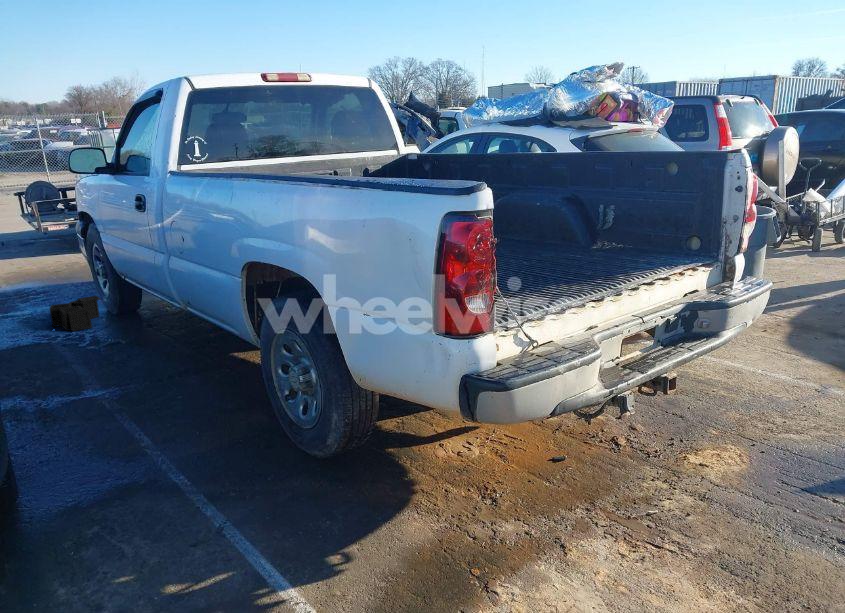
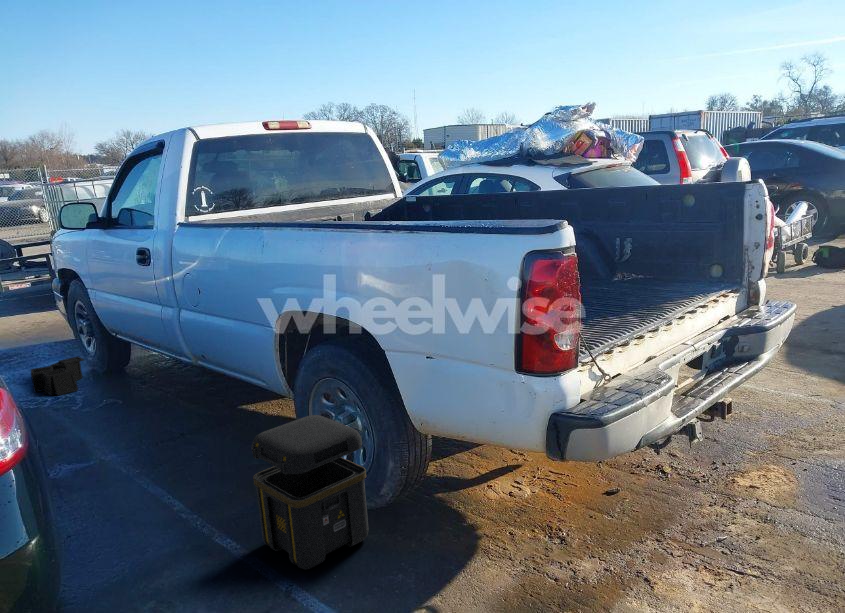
toolbox: none [202,364,312,508] -> present [251,415,369,570]

